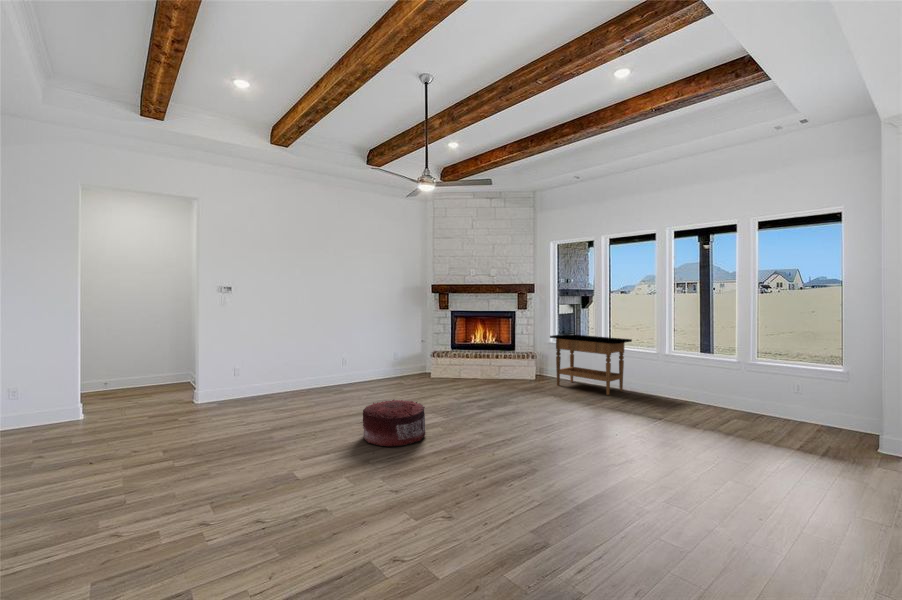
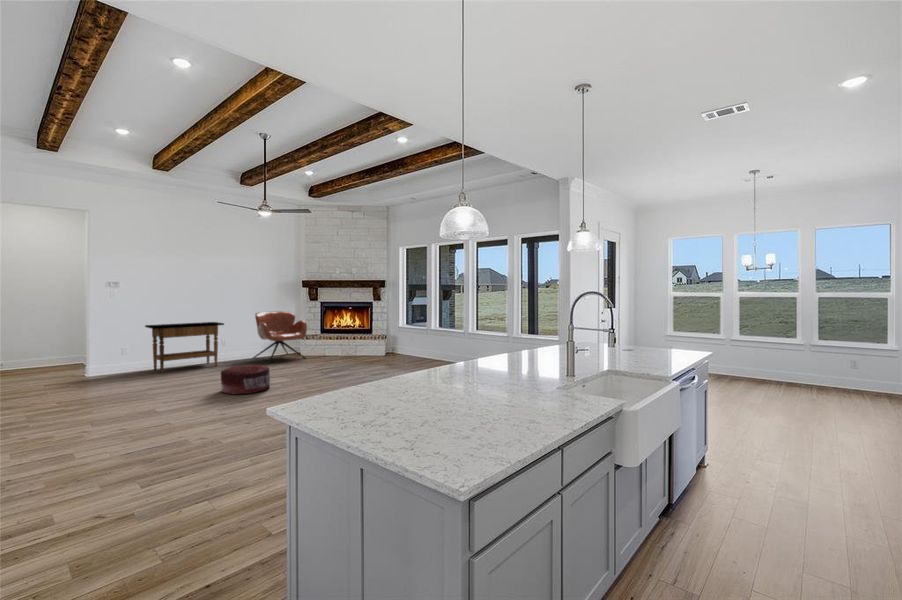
armchair: none [374,322,440,388] -> present [253,311,307,362]
side table: present [550,334,632,395] -> present [145,322,224,373]

